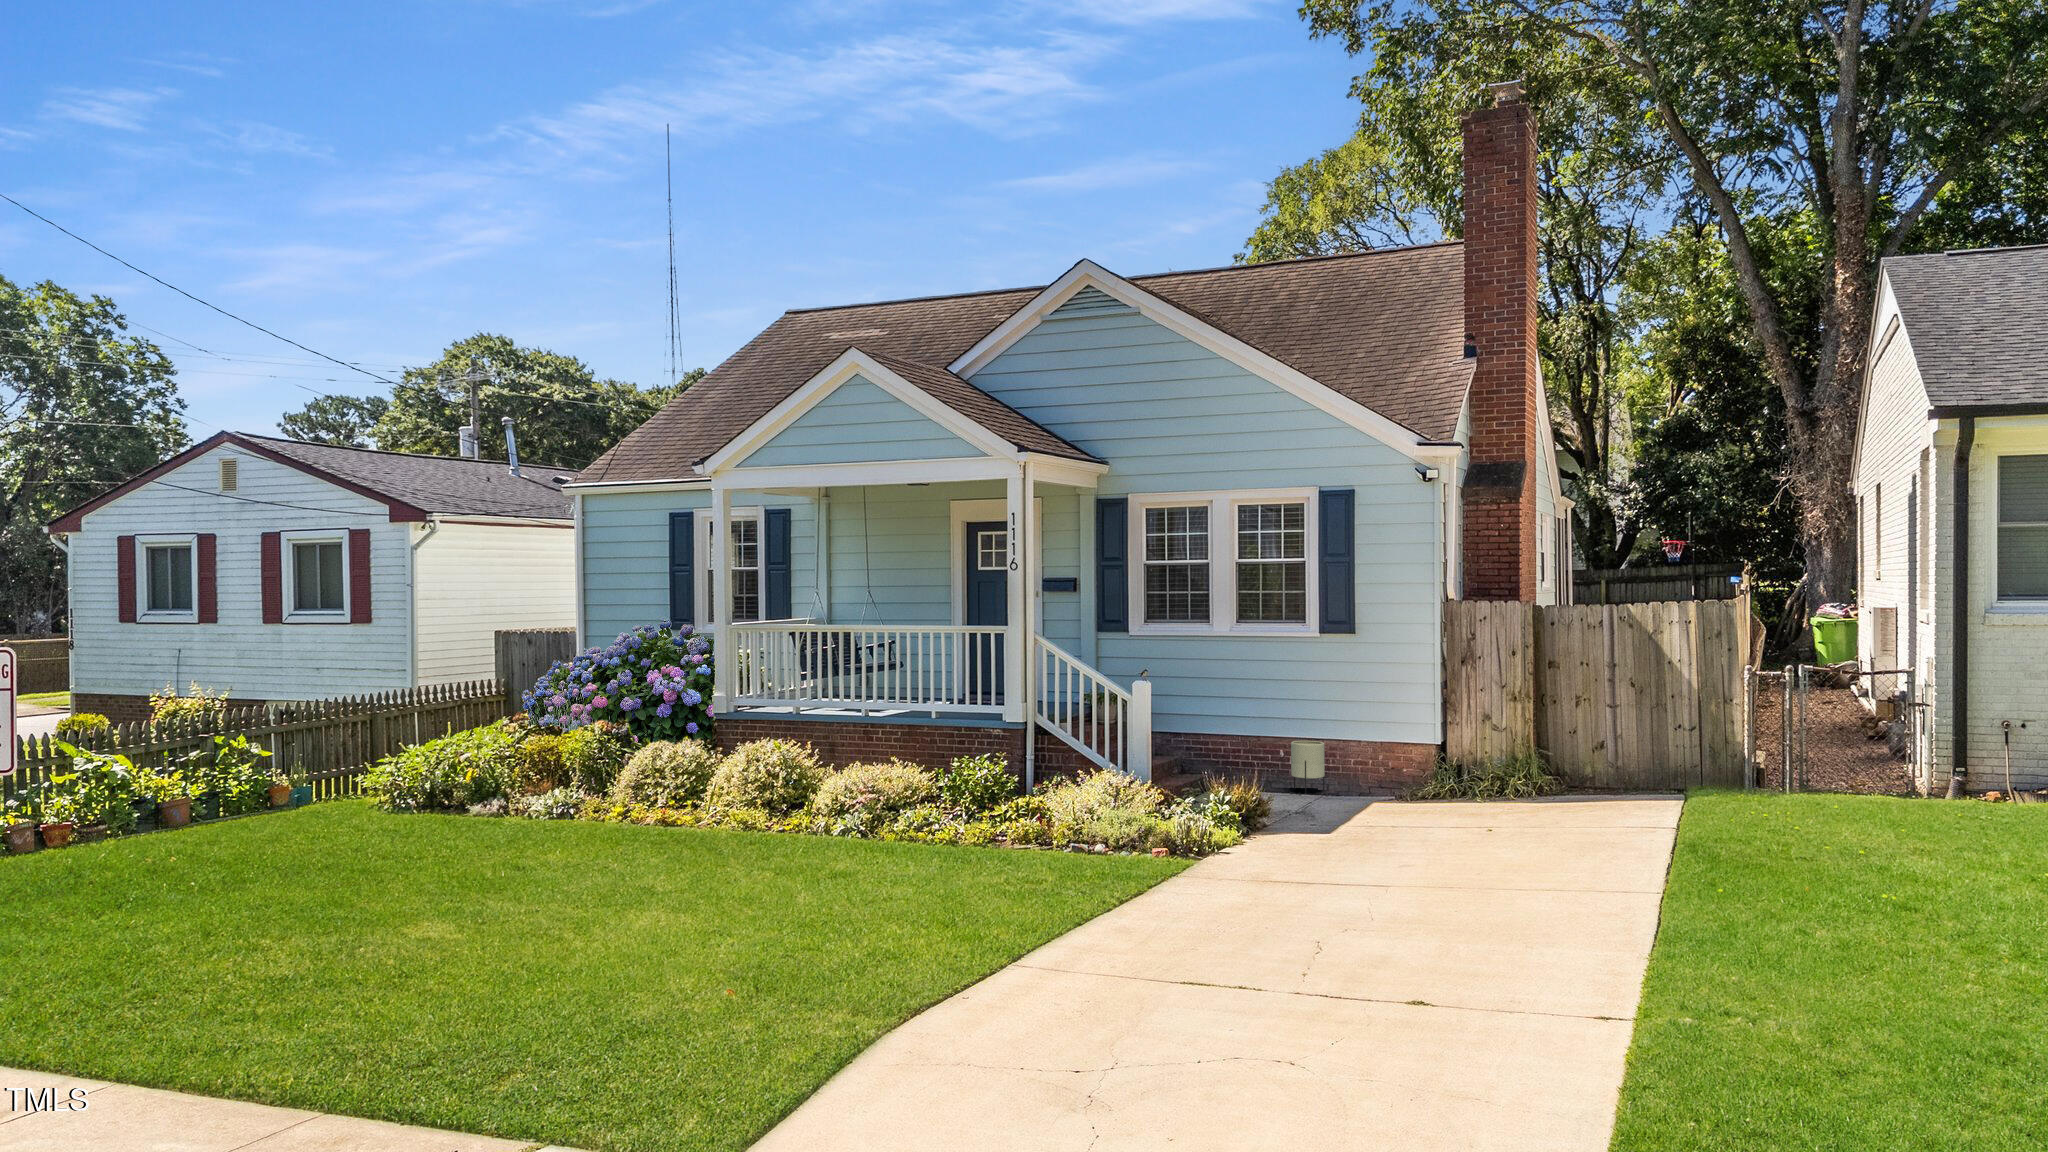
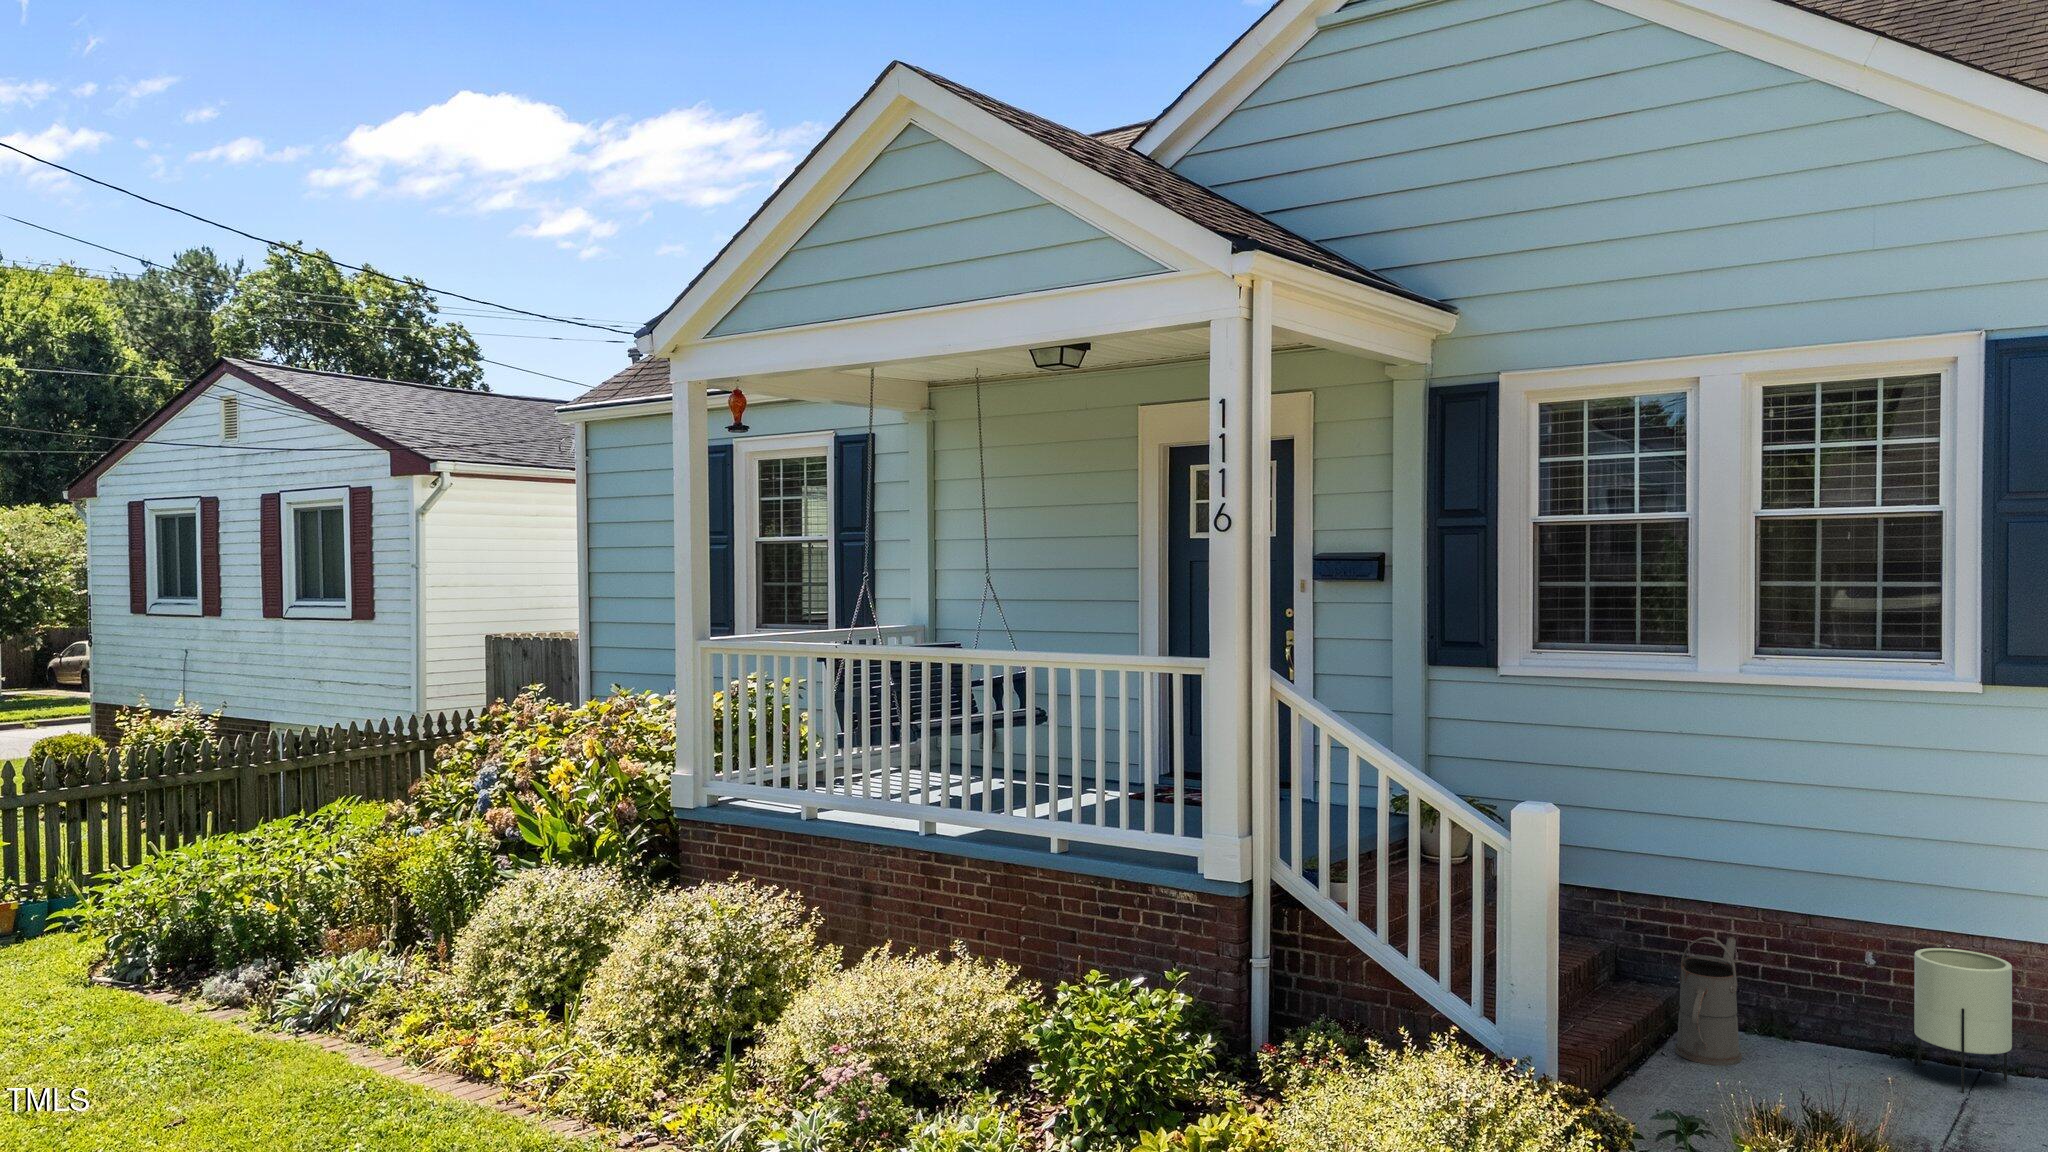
watering can: none [1202,742,1228,794] -> present [1675,937,1742,1066]

